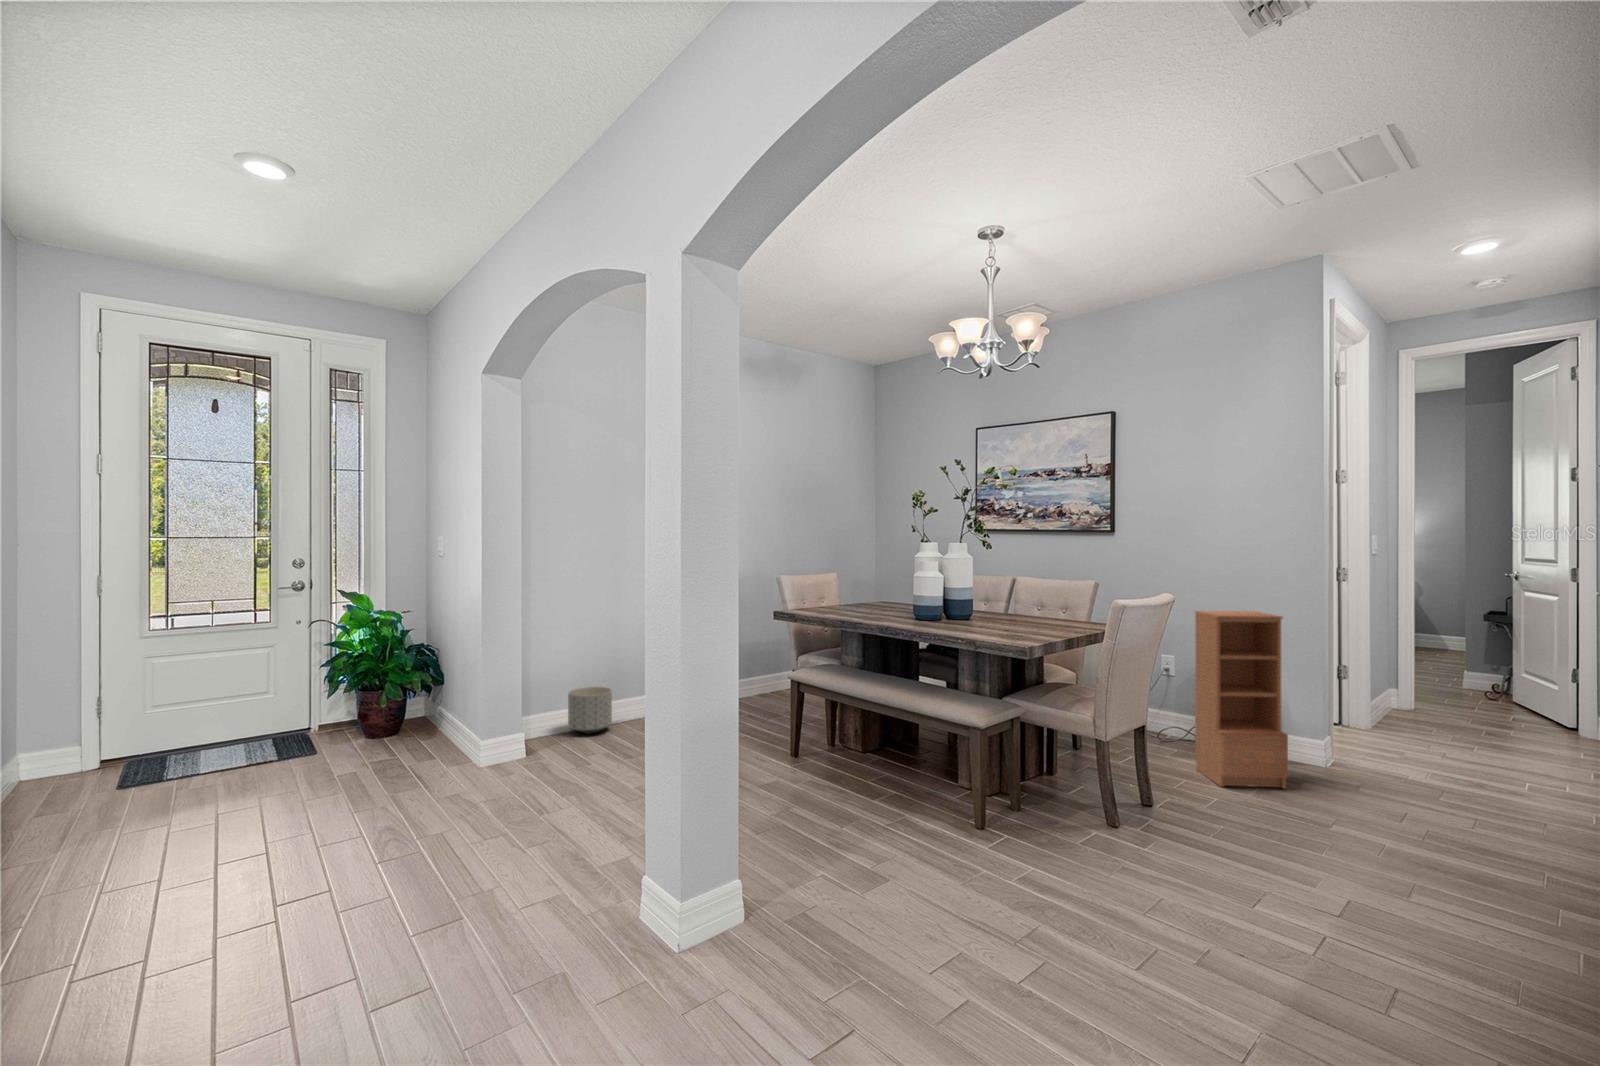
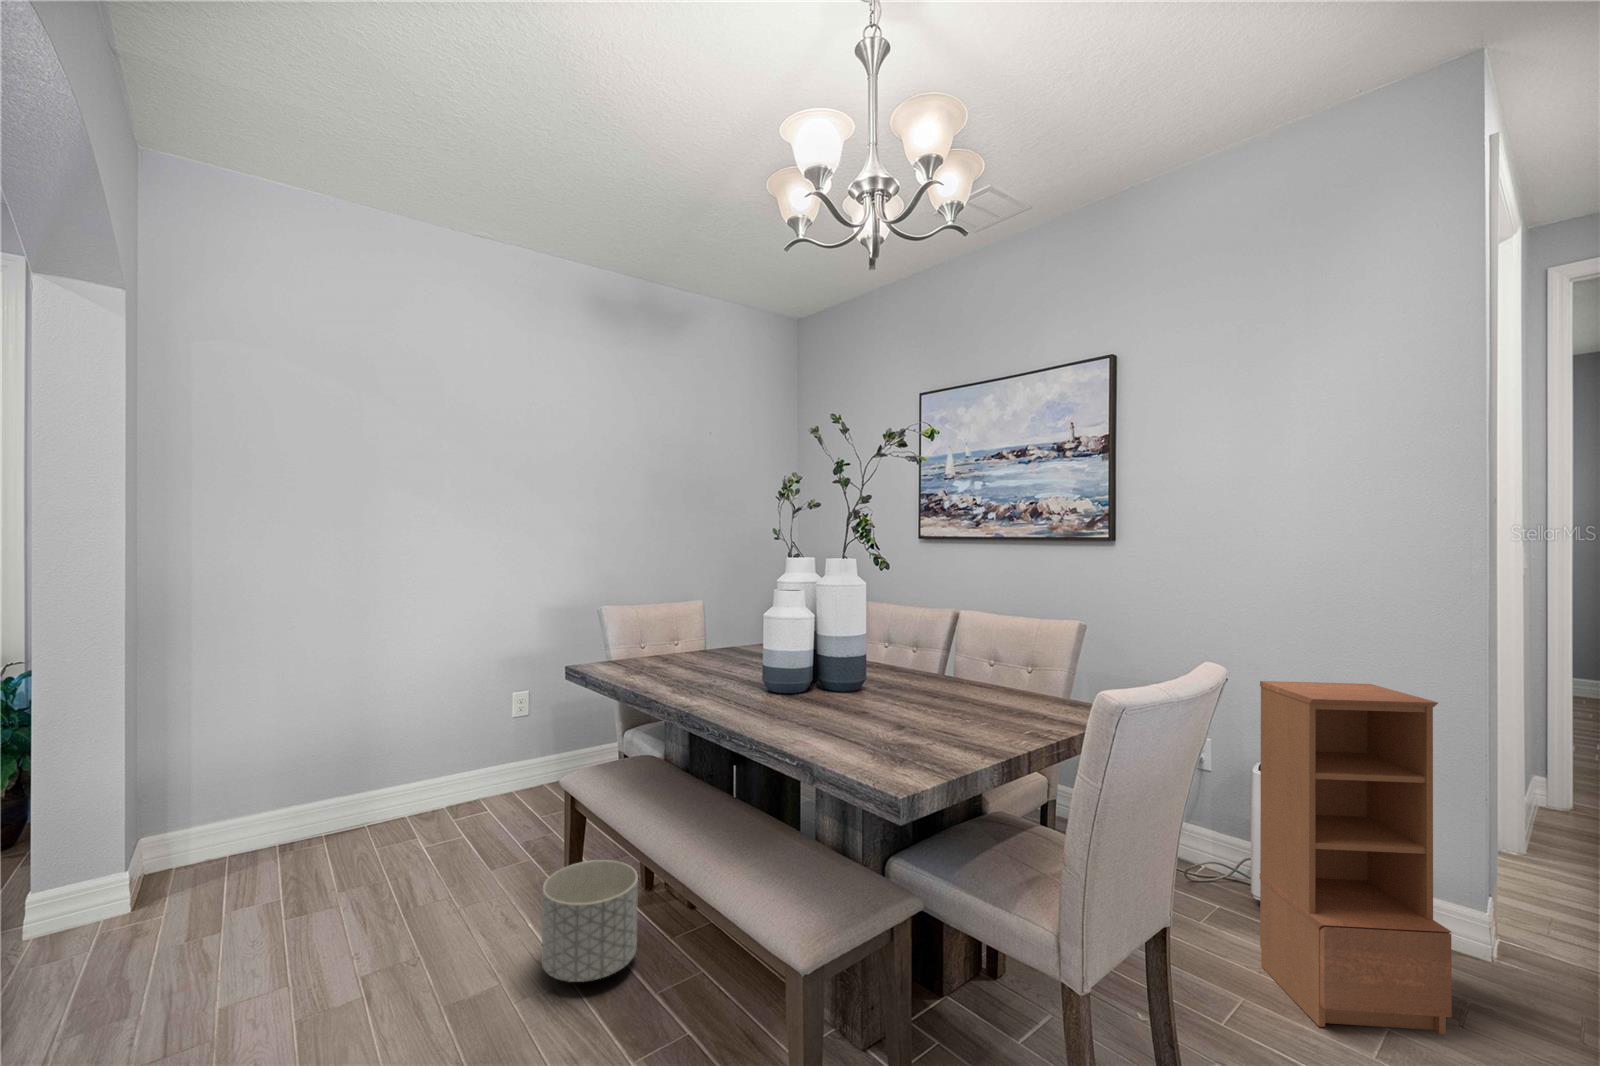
planter: present [568,687,612,734] -> present [542,860,638,982]

